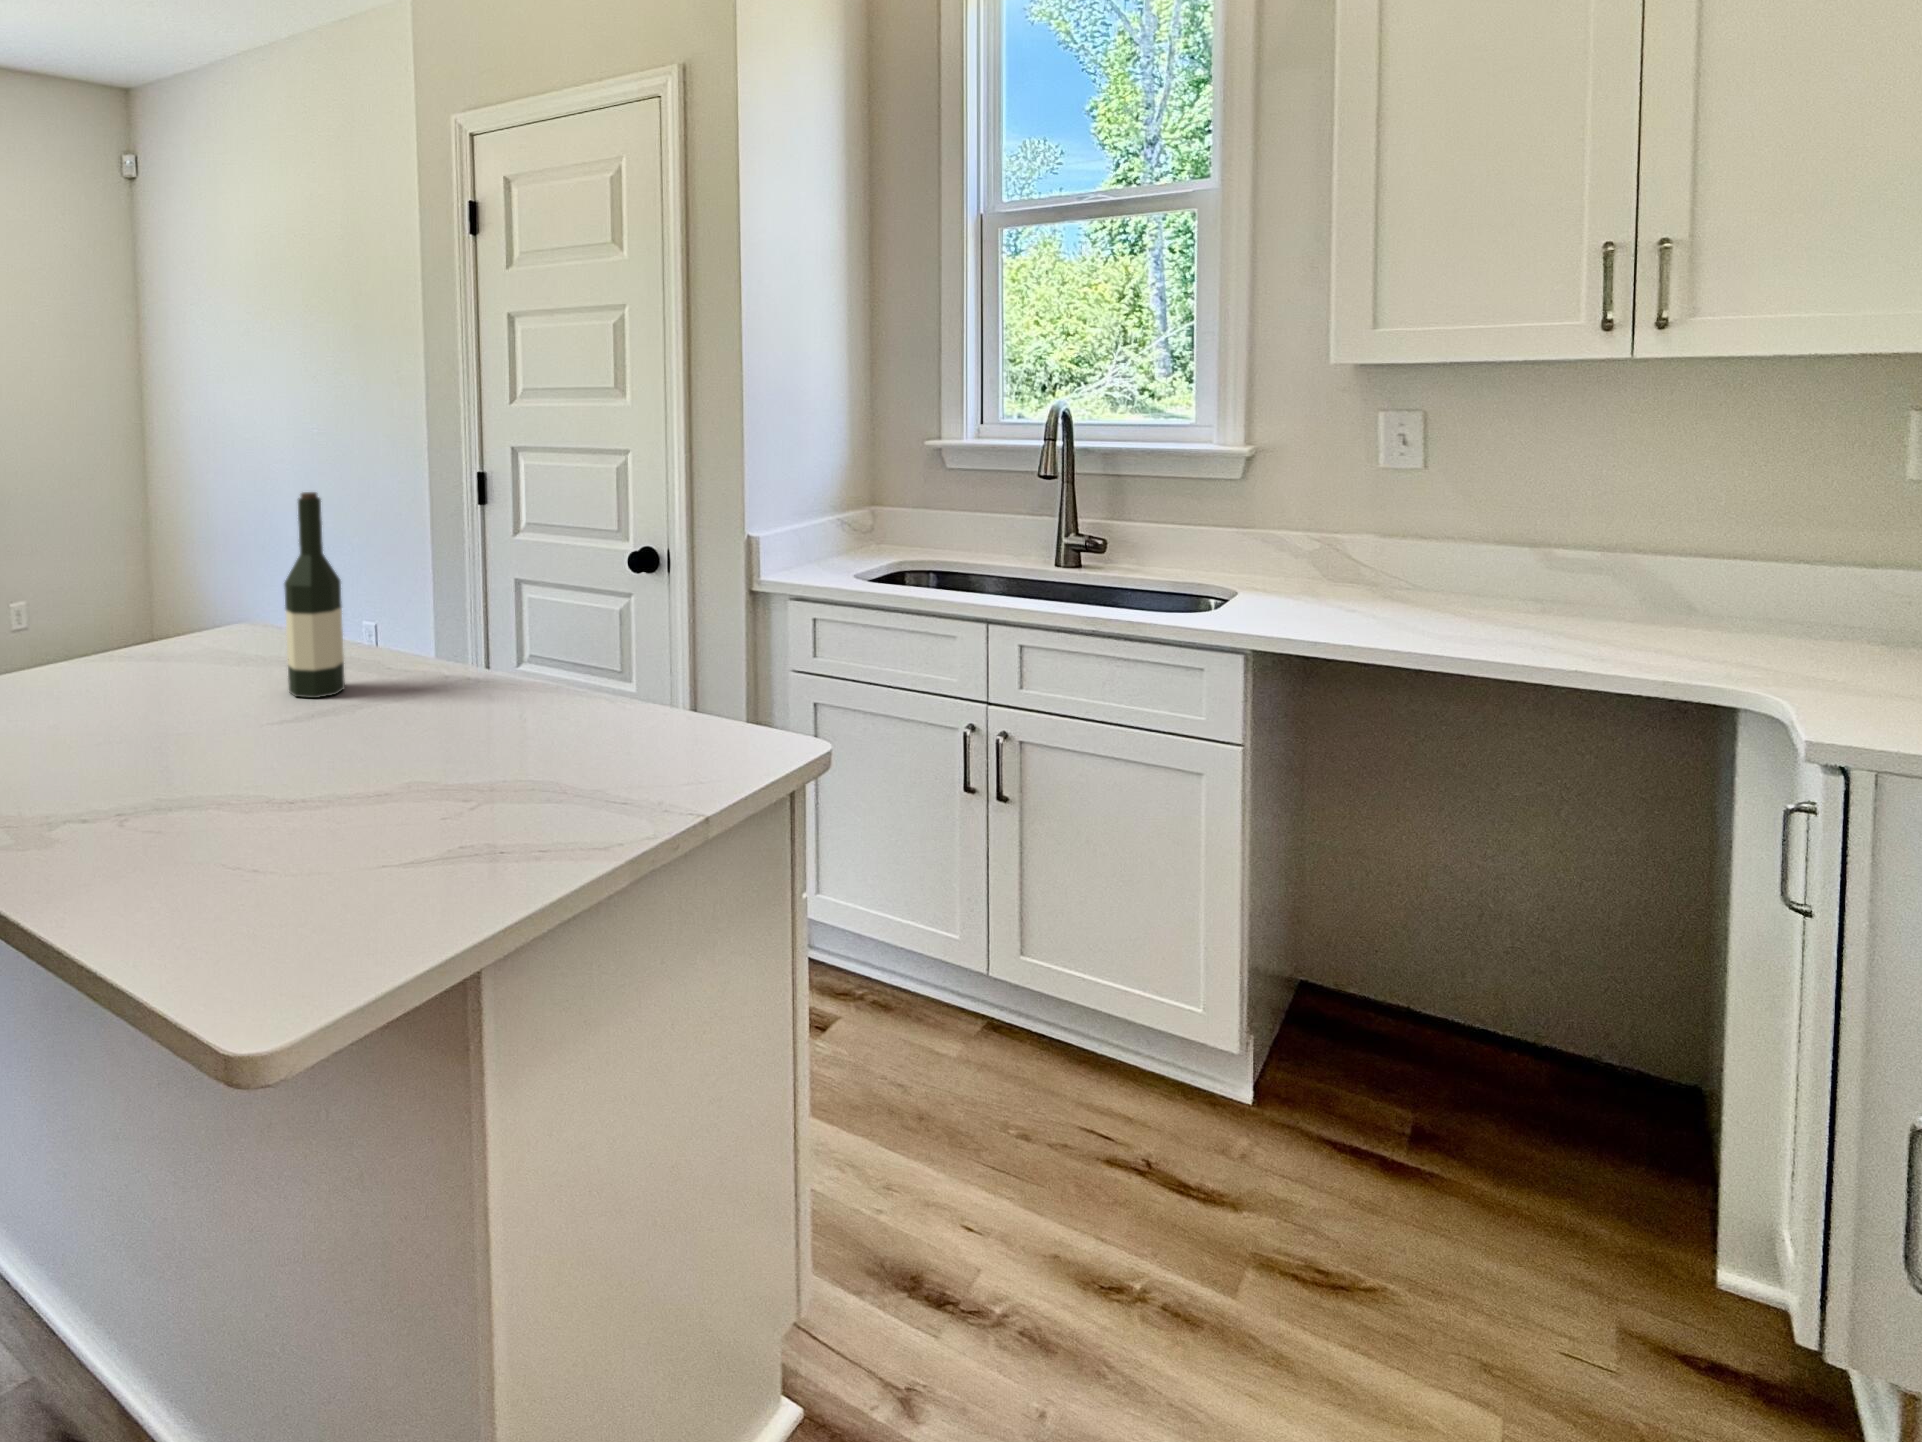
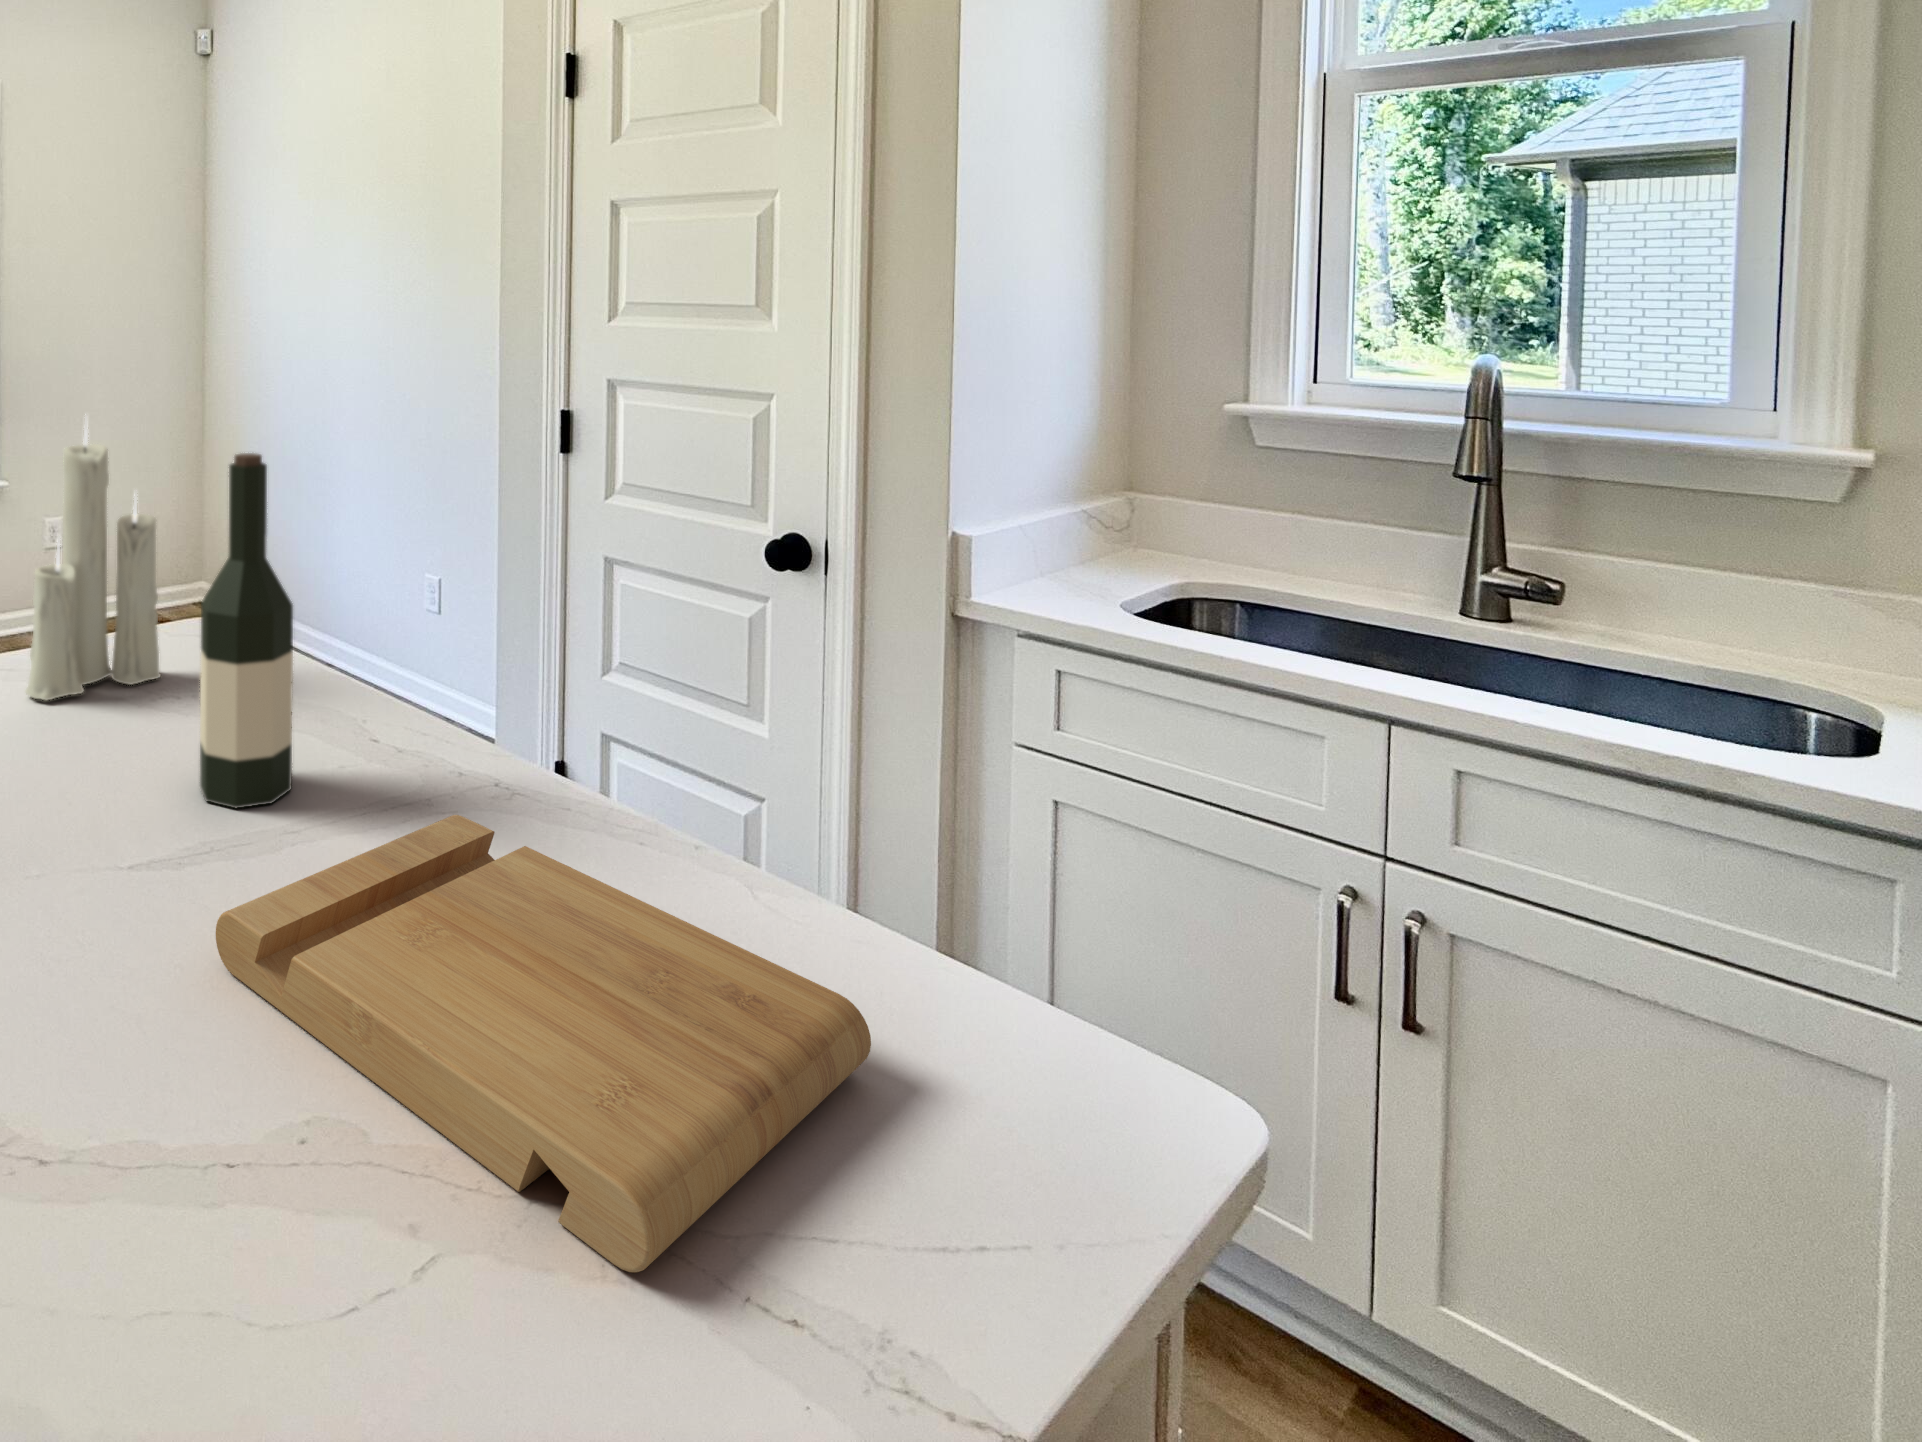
candle: none [149,471,234,667] -> present [26,427,160,701]
cutting board: none [334,679,656,796] -> present [216,815,871,1272]

